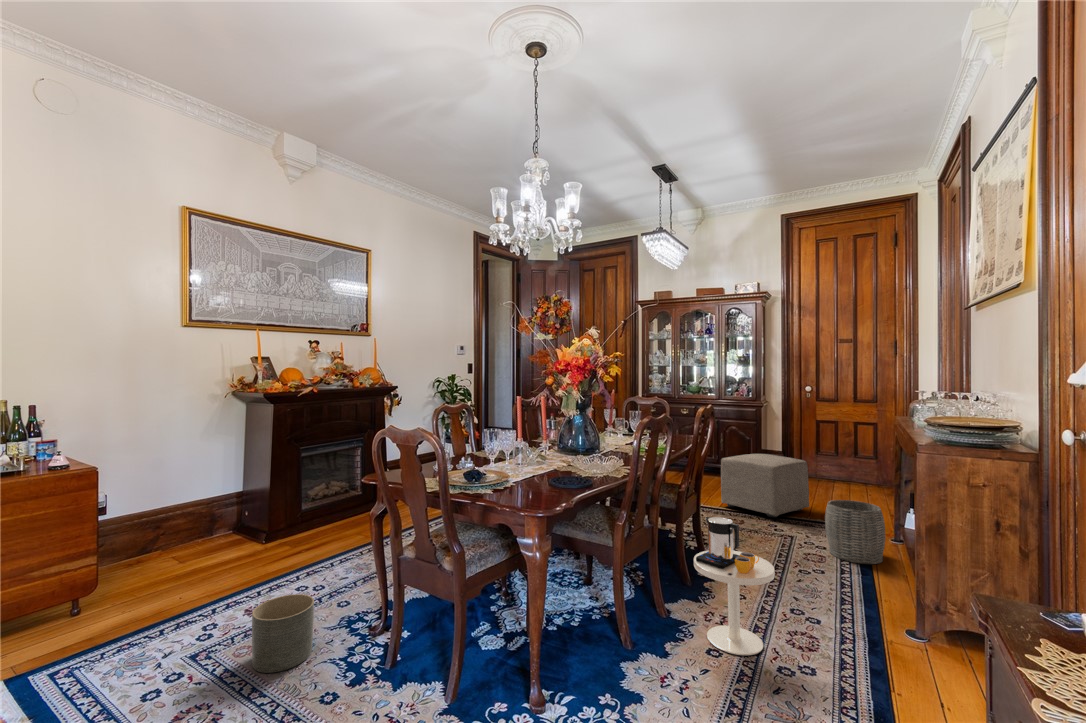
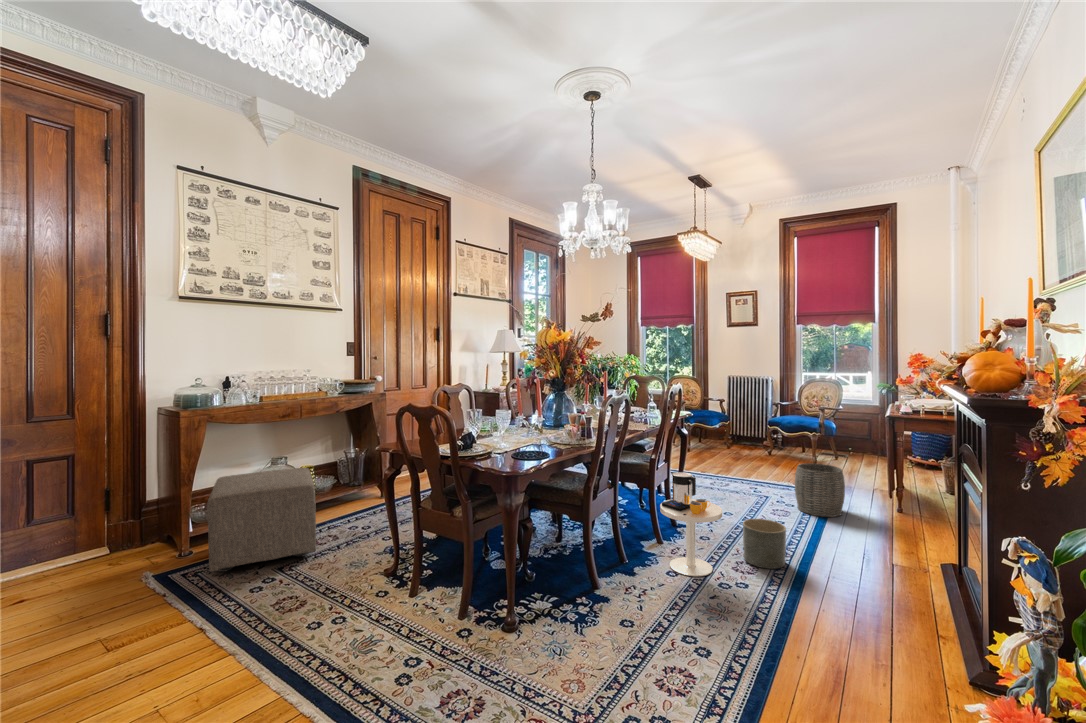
ottoman: present [721,454,809,518] -> present [207,468,316,572]
planter: present [252,594,314,673] -> present [743,519,786,569]

